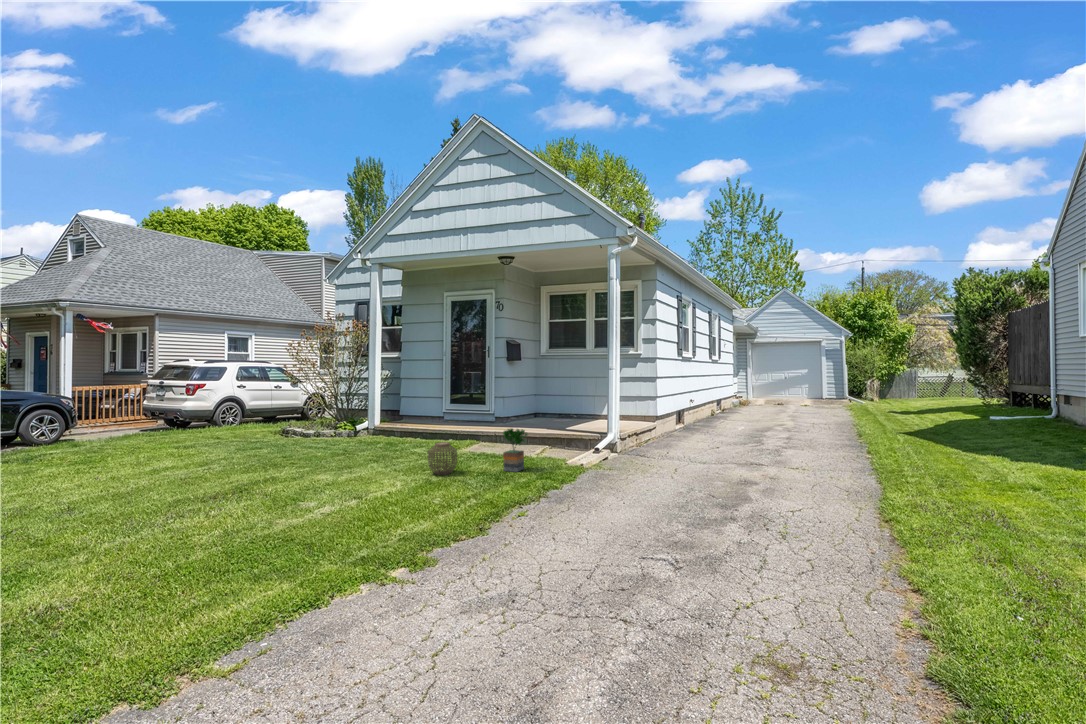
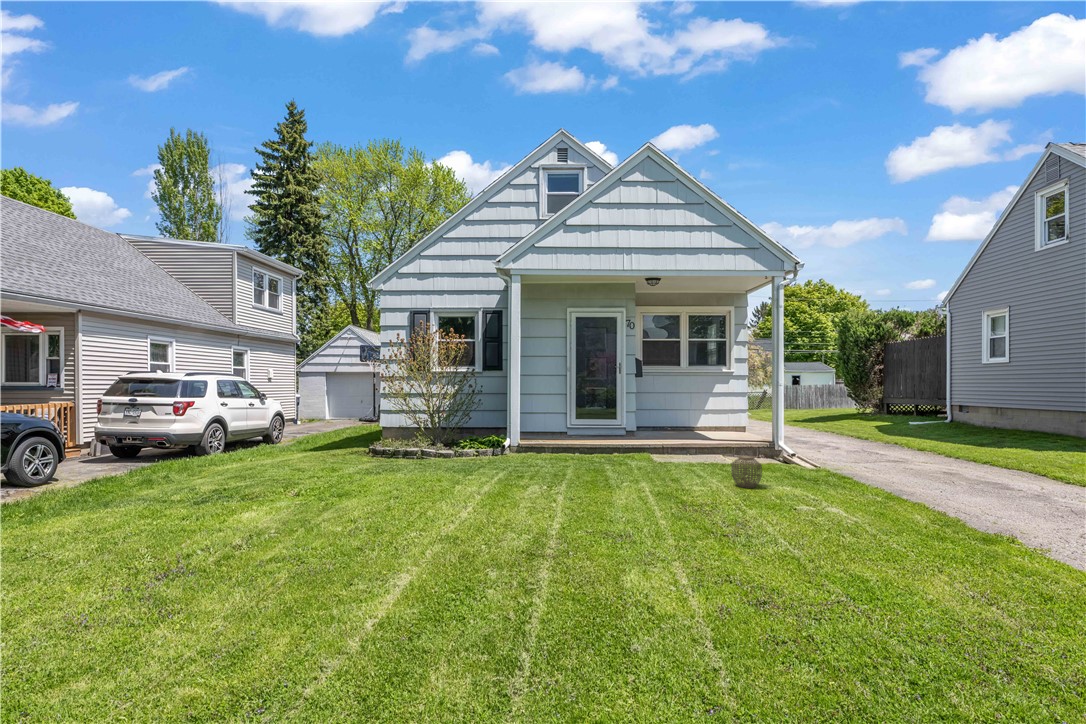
potted tree: present [503,429,528,472] -> none [775,440,807,481]

